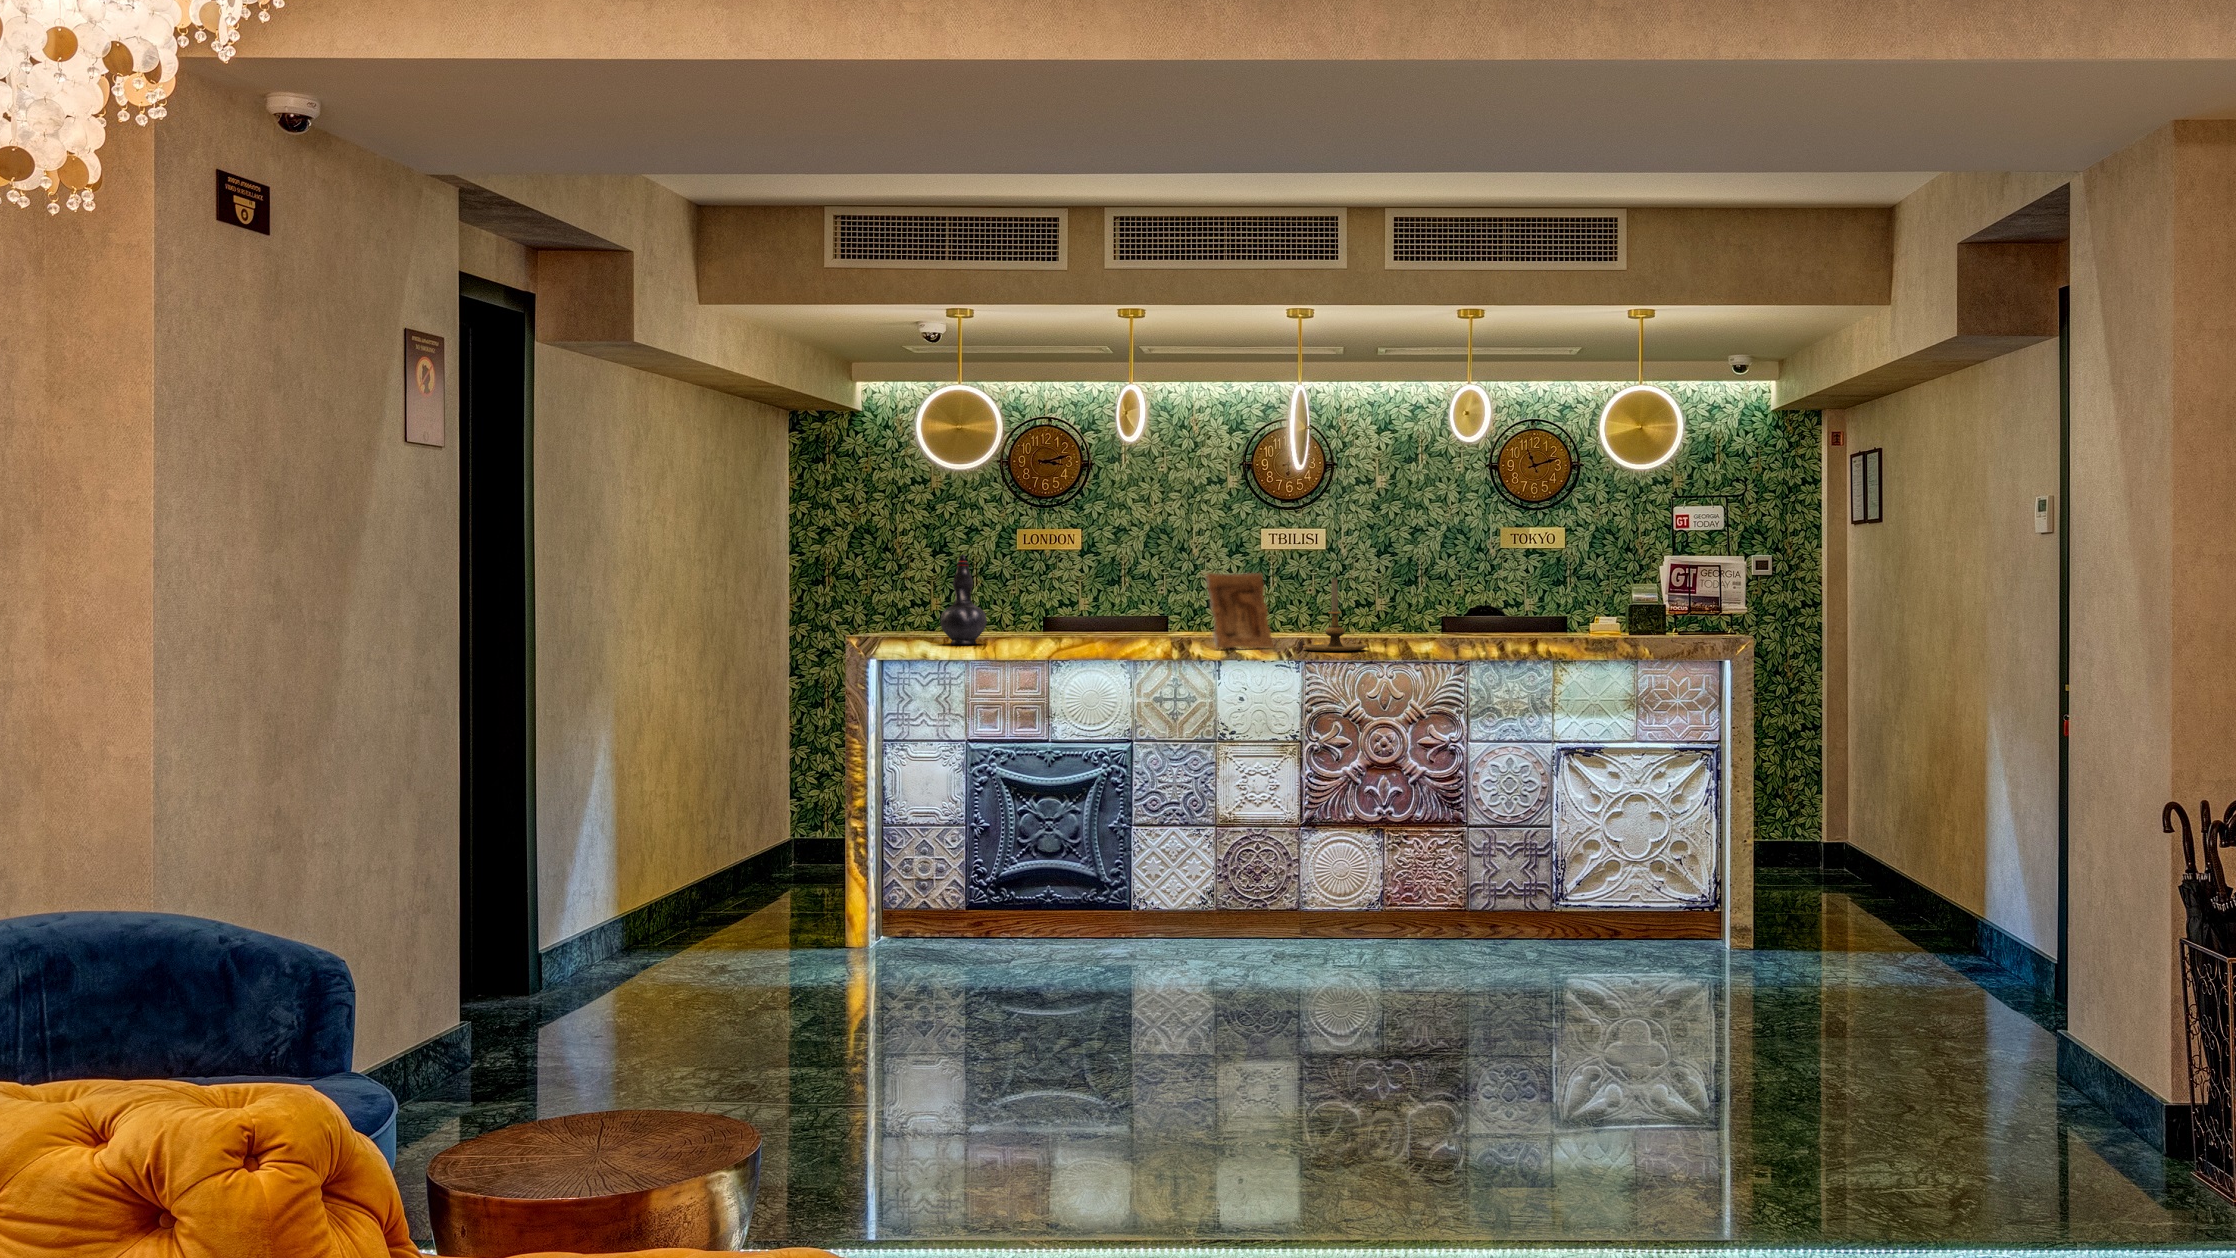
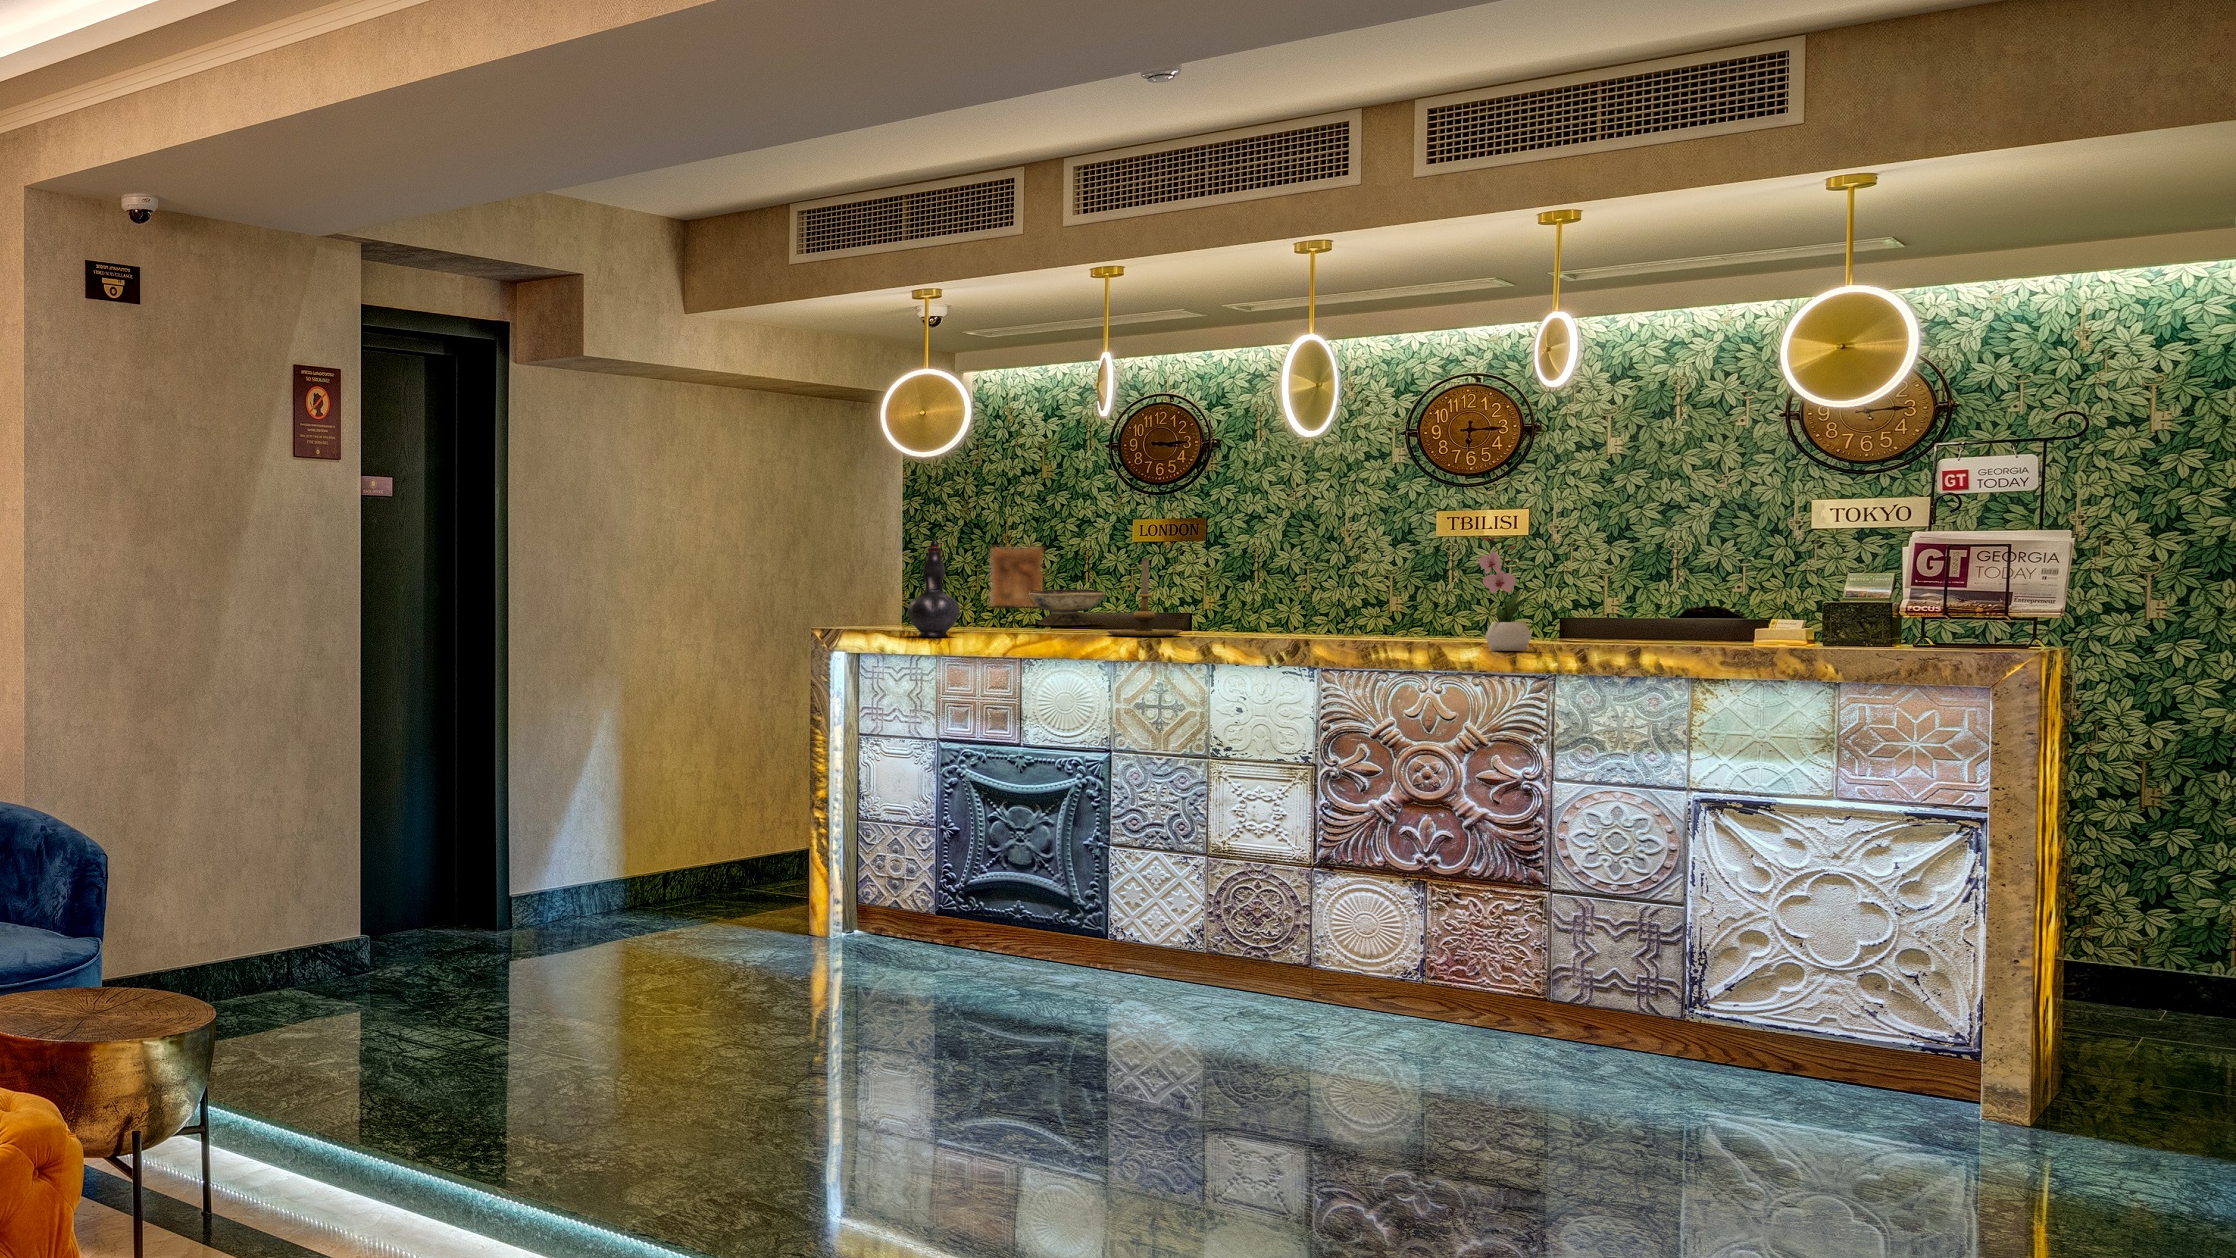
flower arrangement: none [1396,557,1434,645] -> present [1479,537,1539,651]
picture frame: present [1206,573,1273,649] -> present [990,547,1043,607]
candle holder: present [1303,577,1368,651] -> present [1107,558,1182,636]
decorative bowl: none [995,597,1060,630] -> present [1028,589,1105,625]

